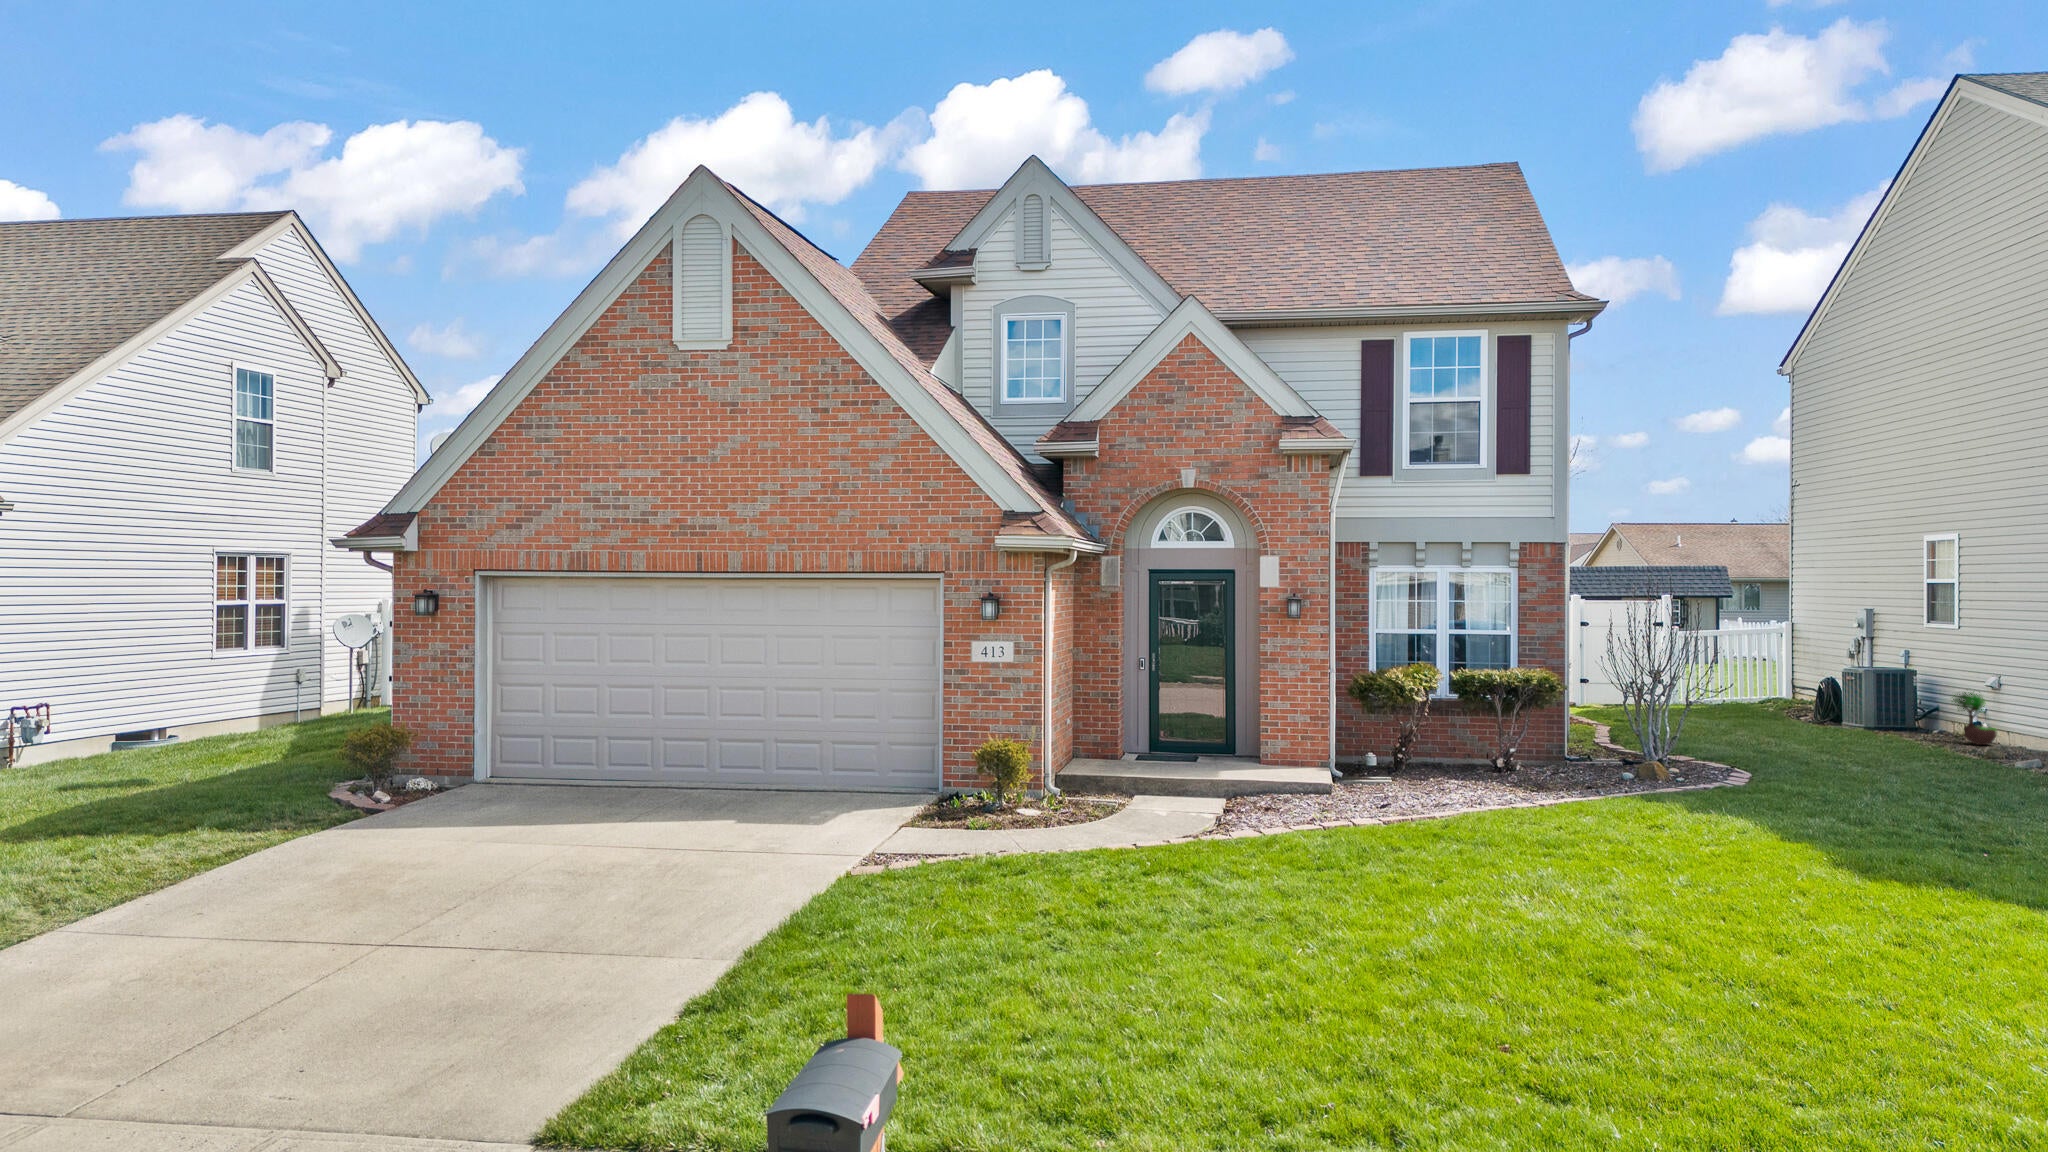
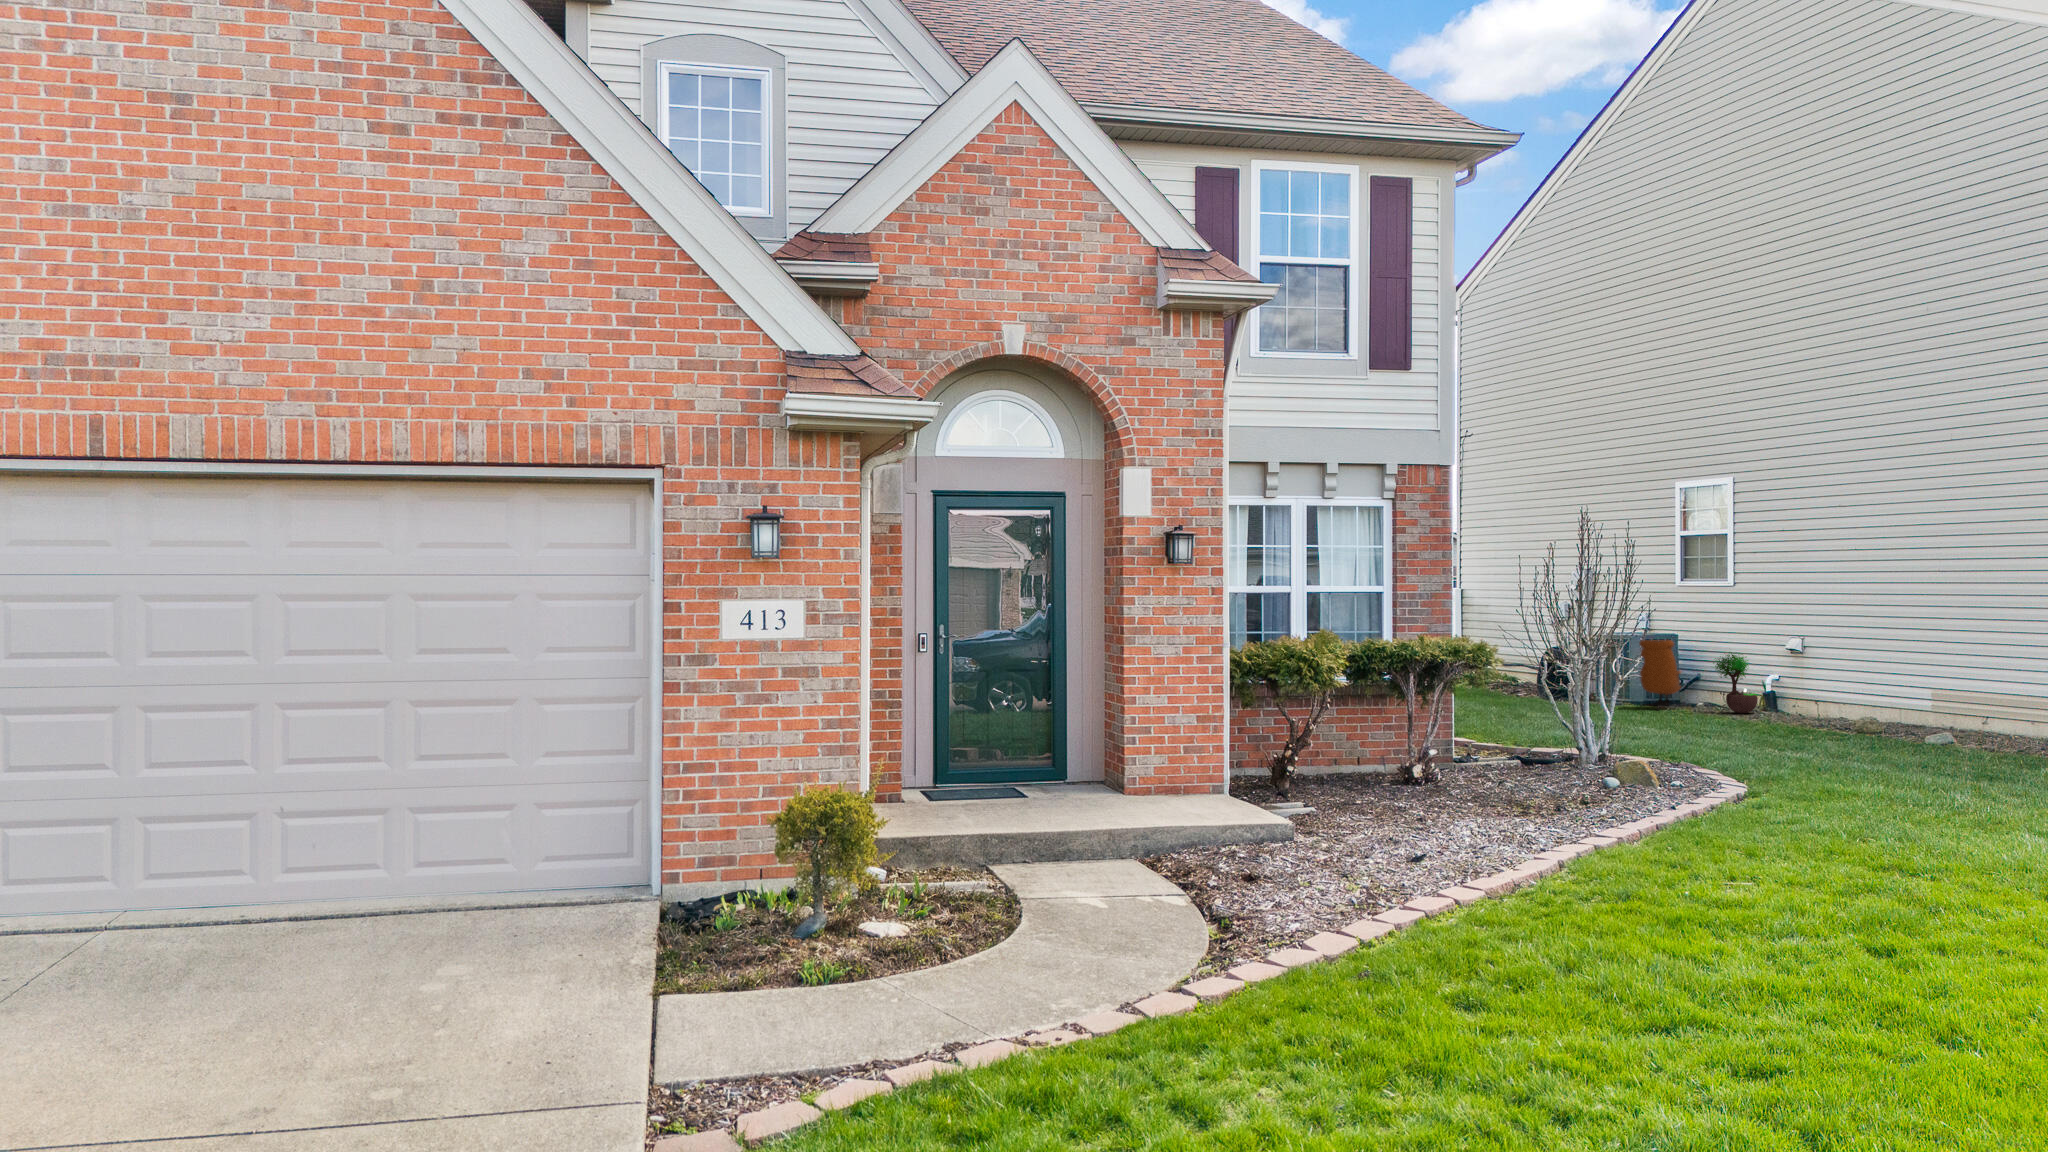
lounge chair: none [1887,673,1946,738] -> present [1639,640,1681,709]

